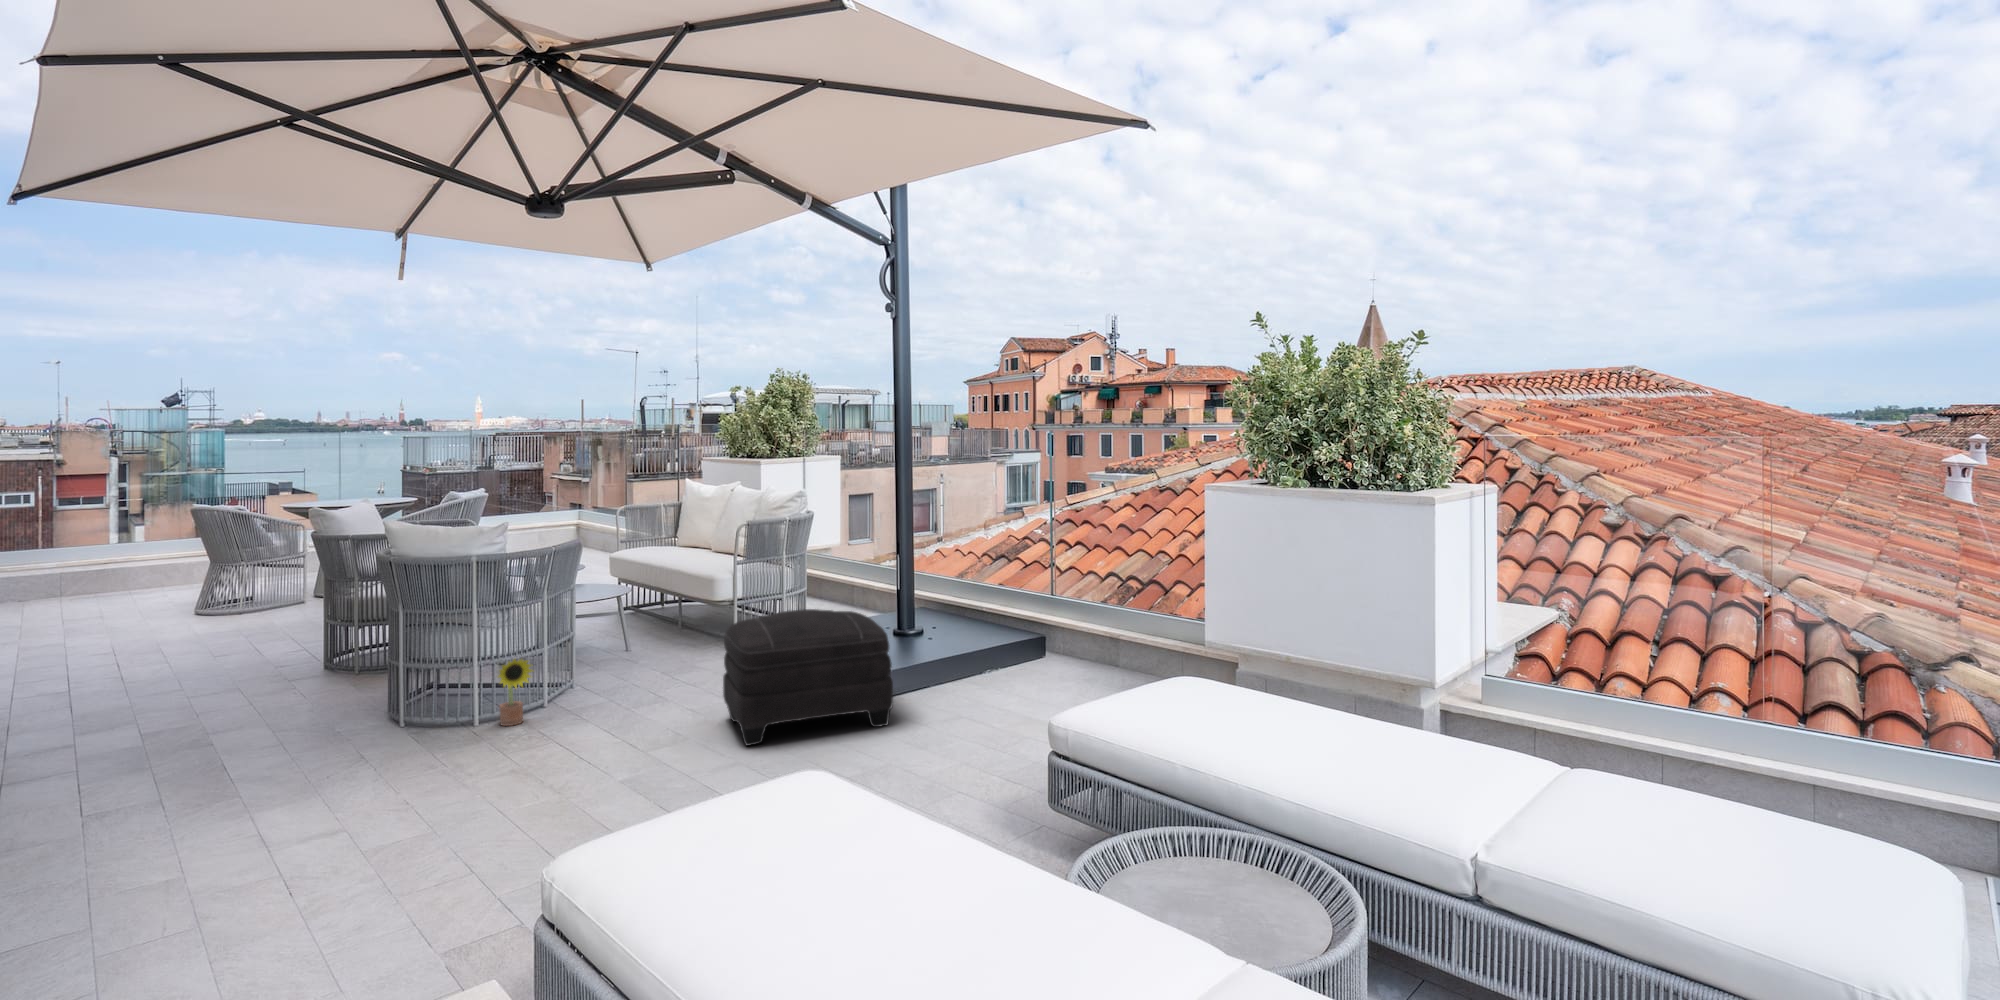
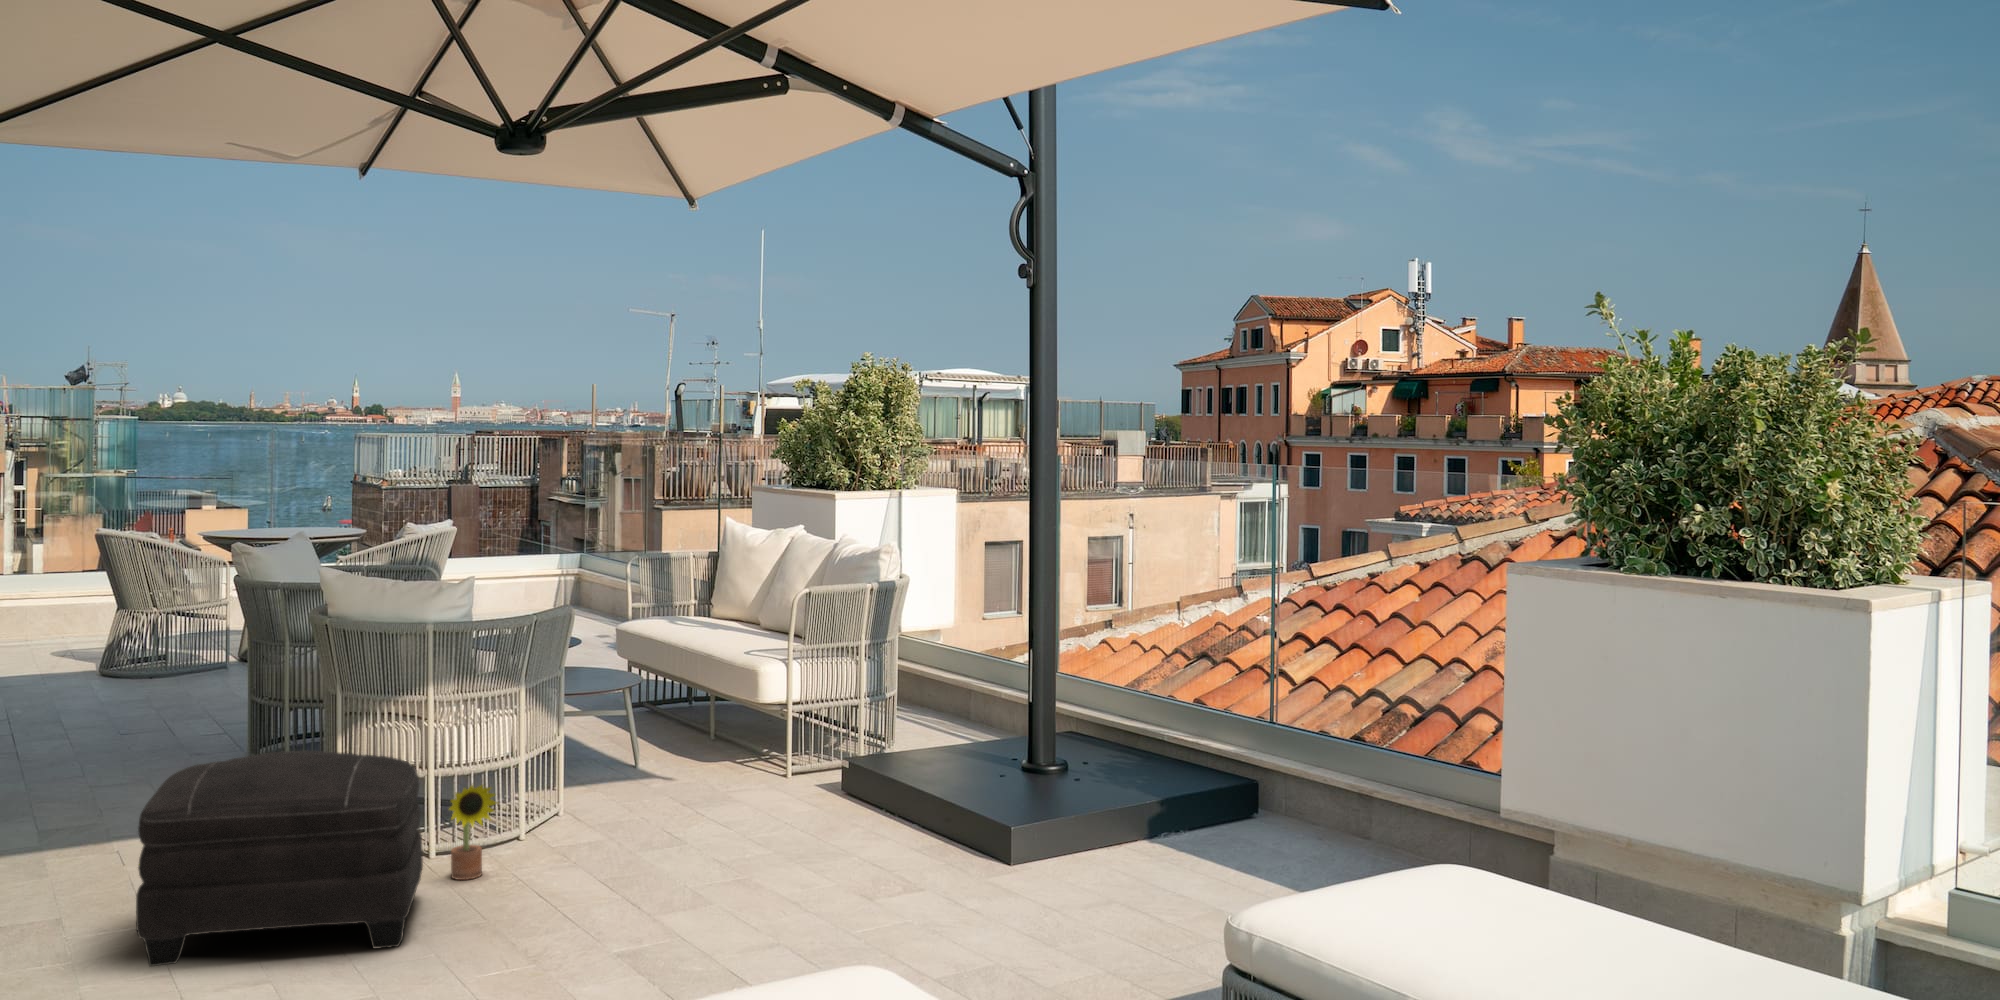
ottoman: present [723,609,893,746] -> present [136,750,423,966]

